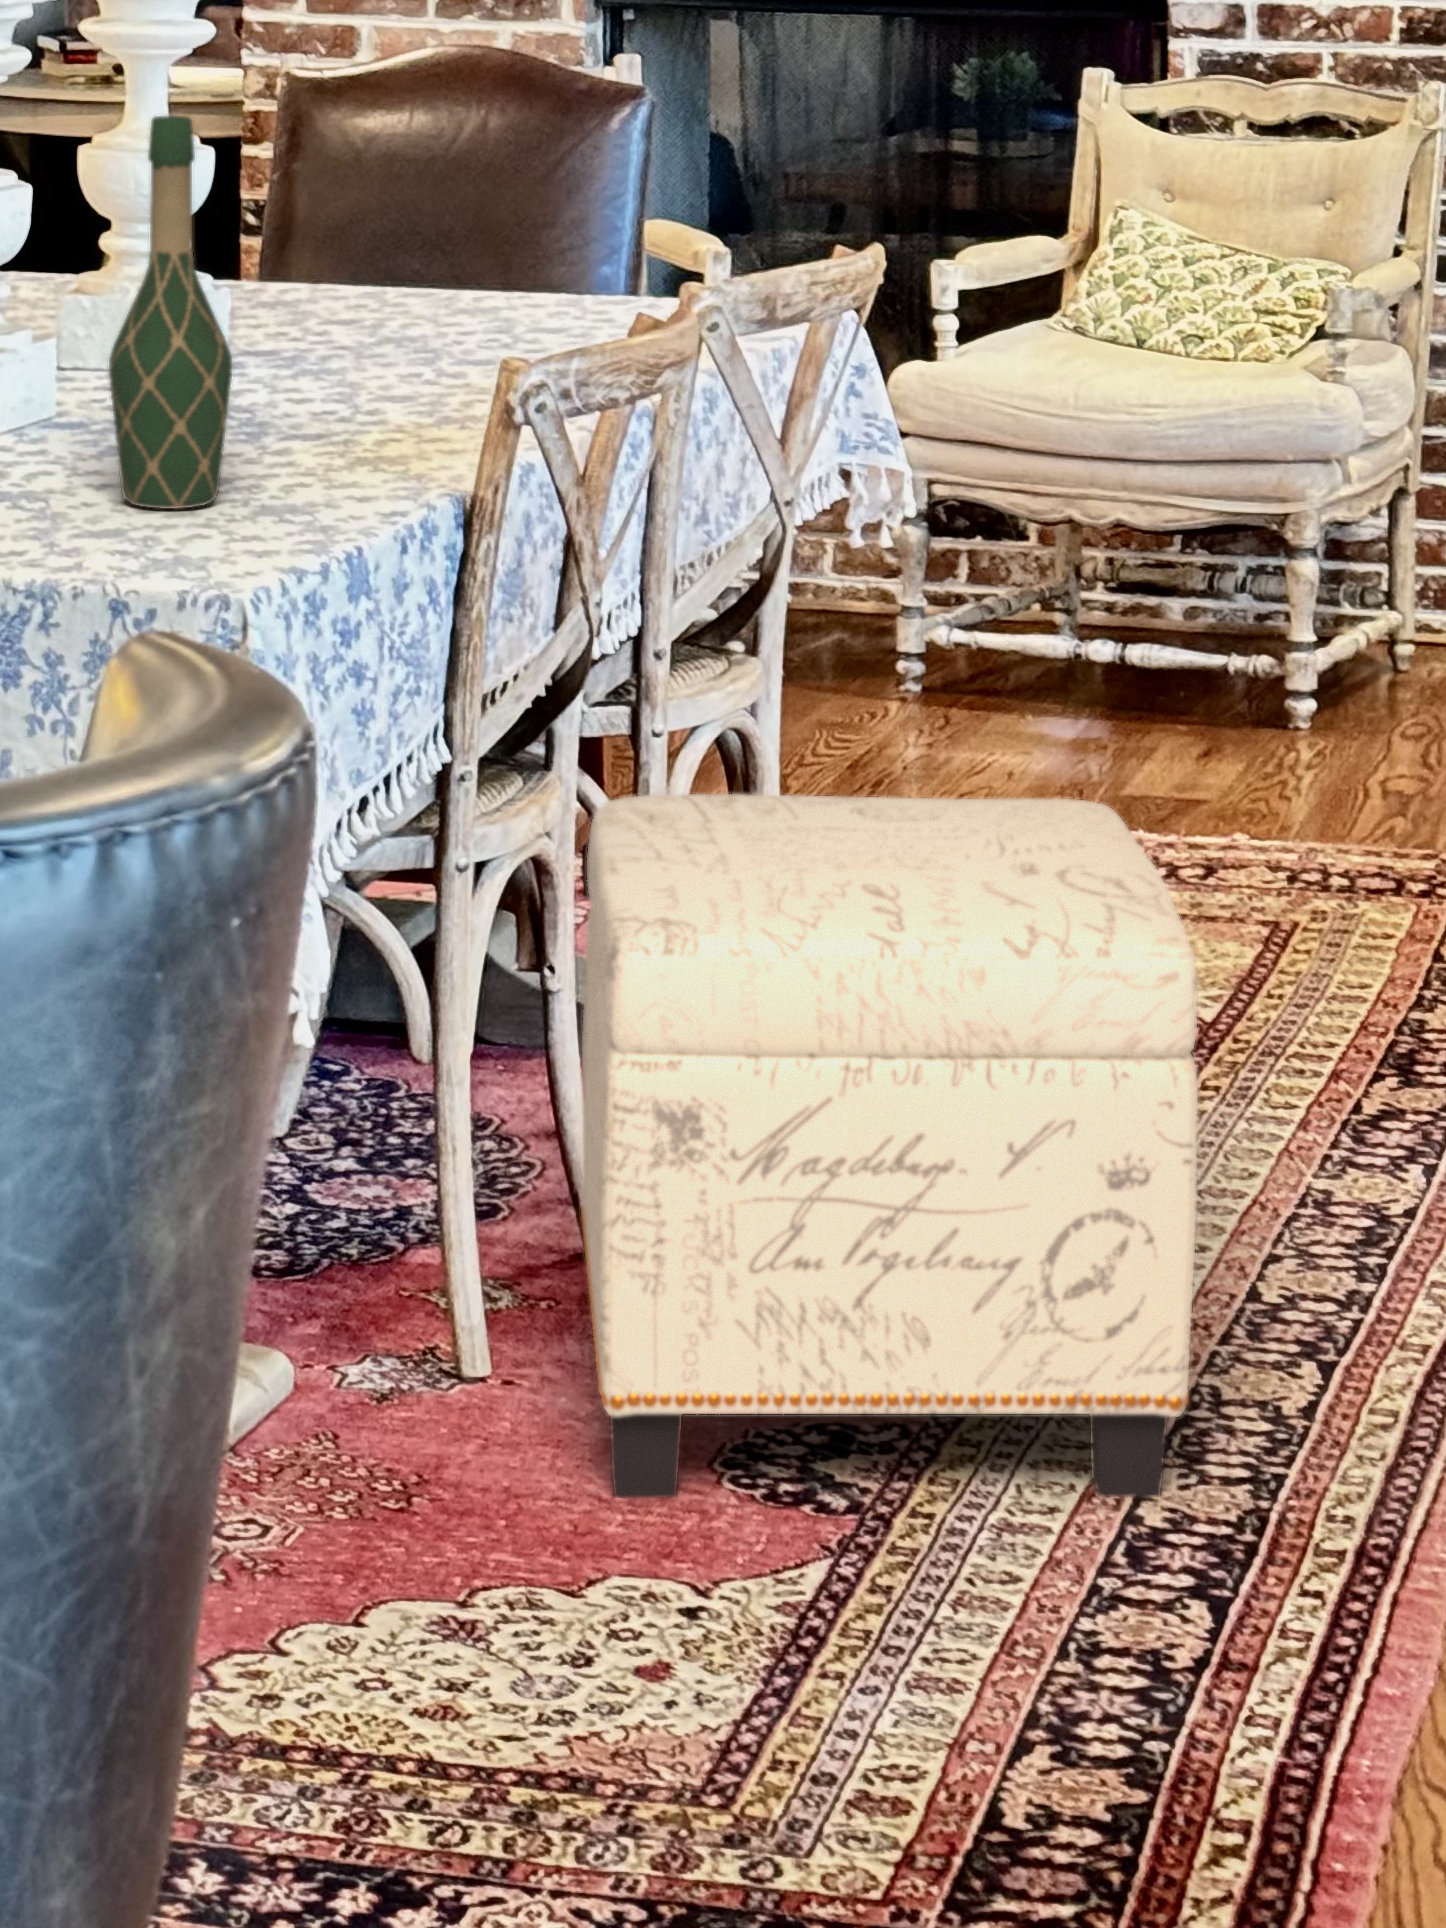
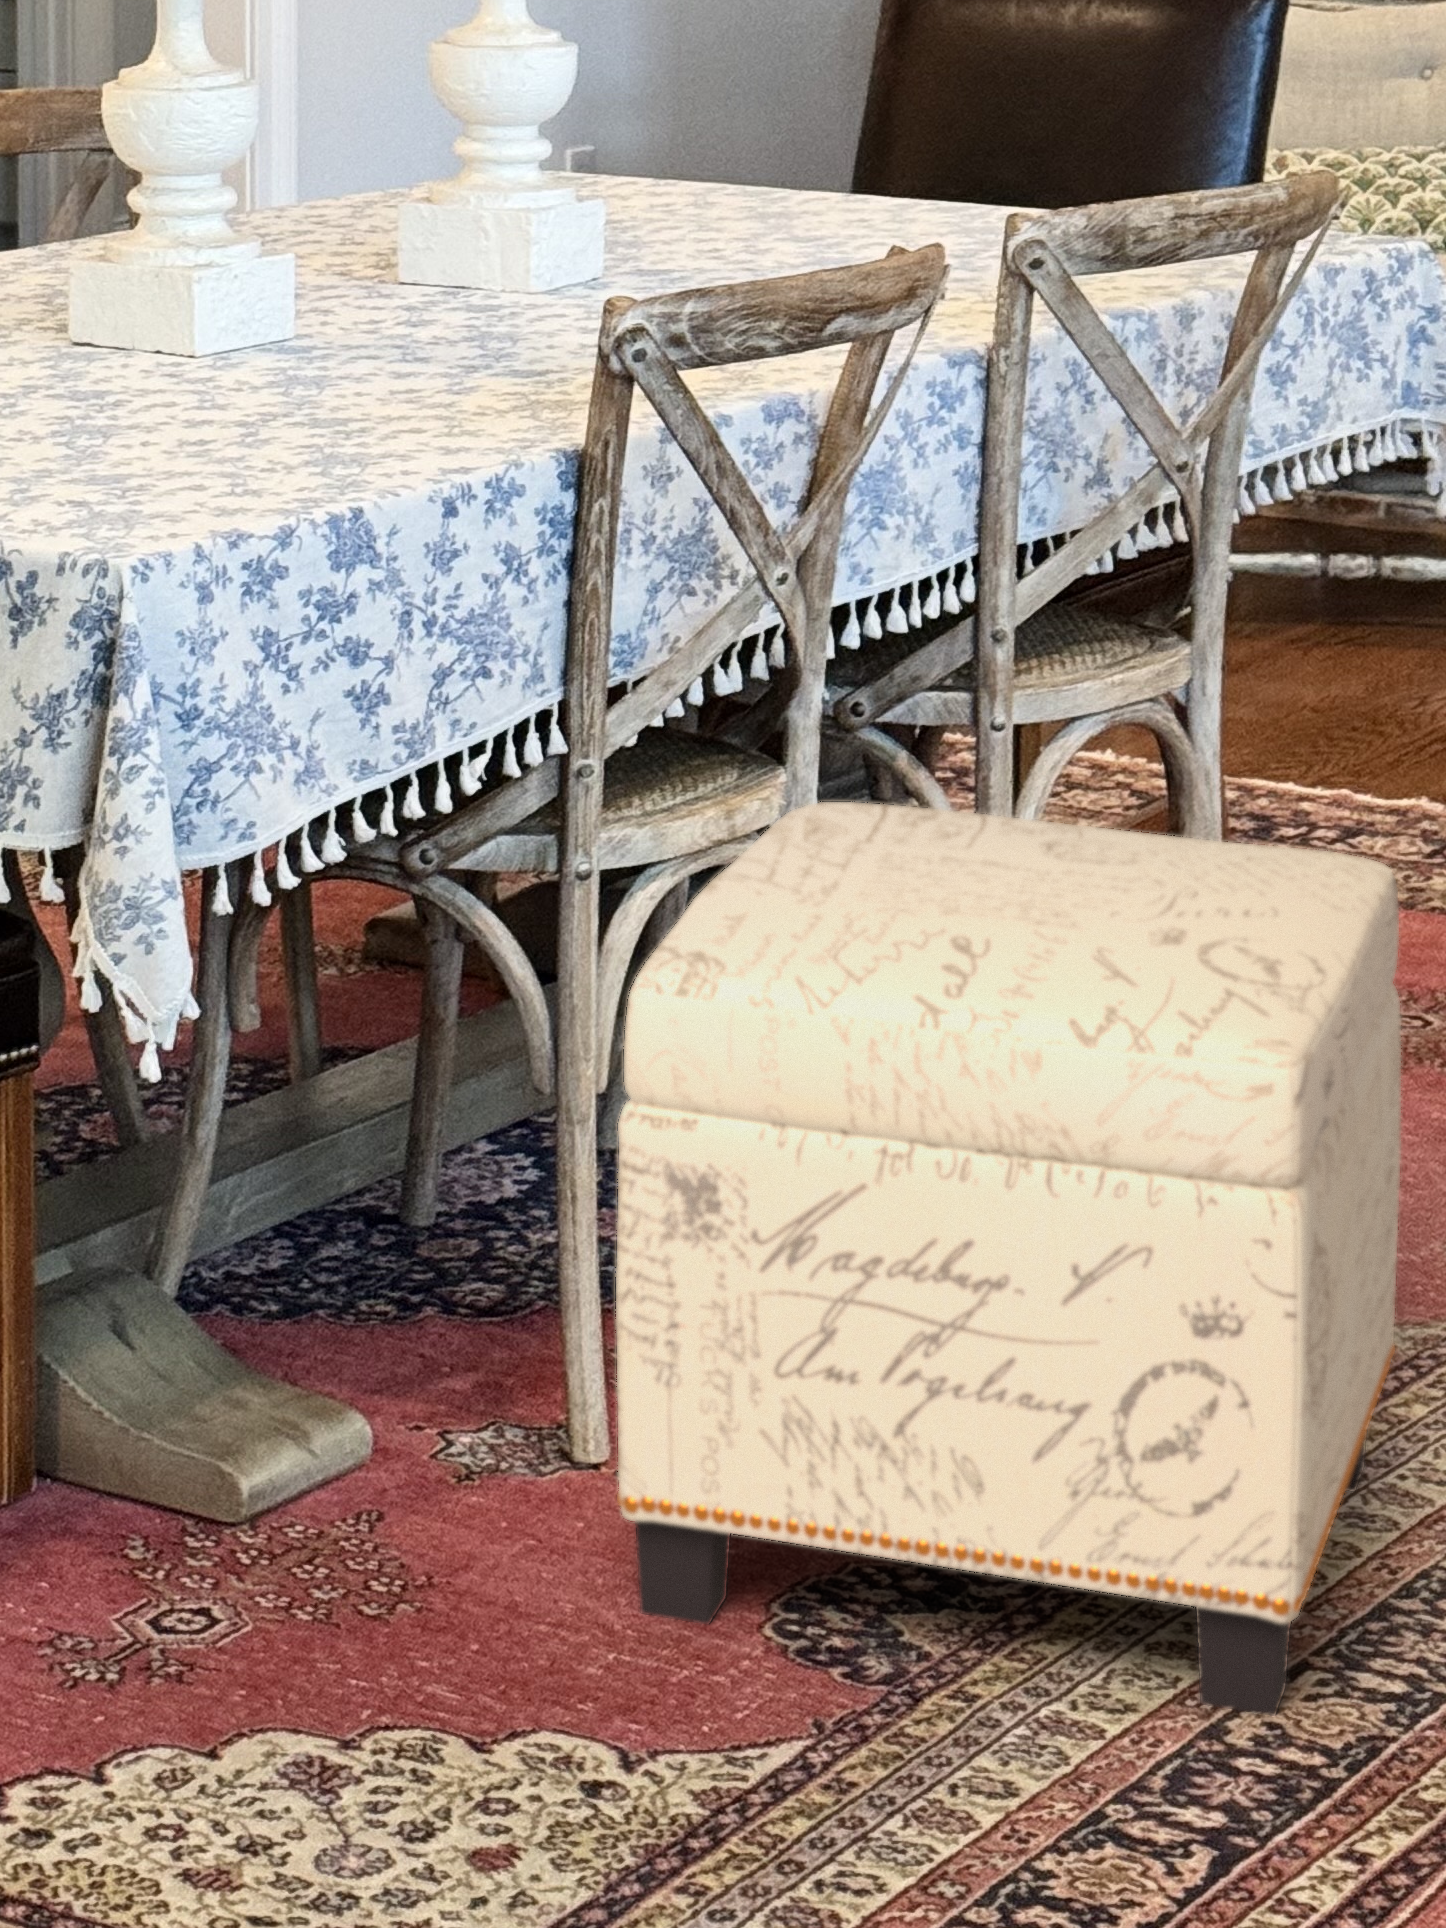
wine bottle: present [109,116,232,509] -> none [183,12,318,443]

